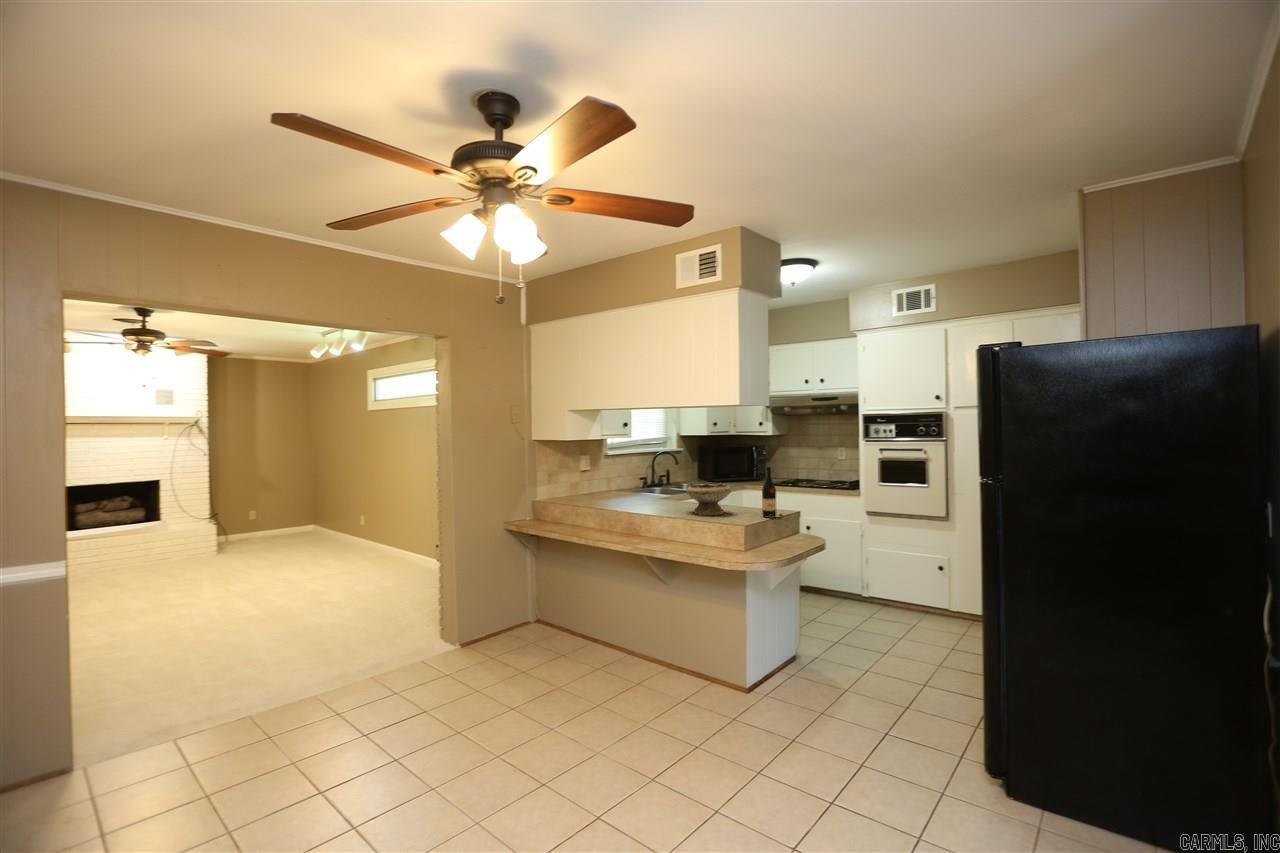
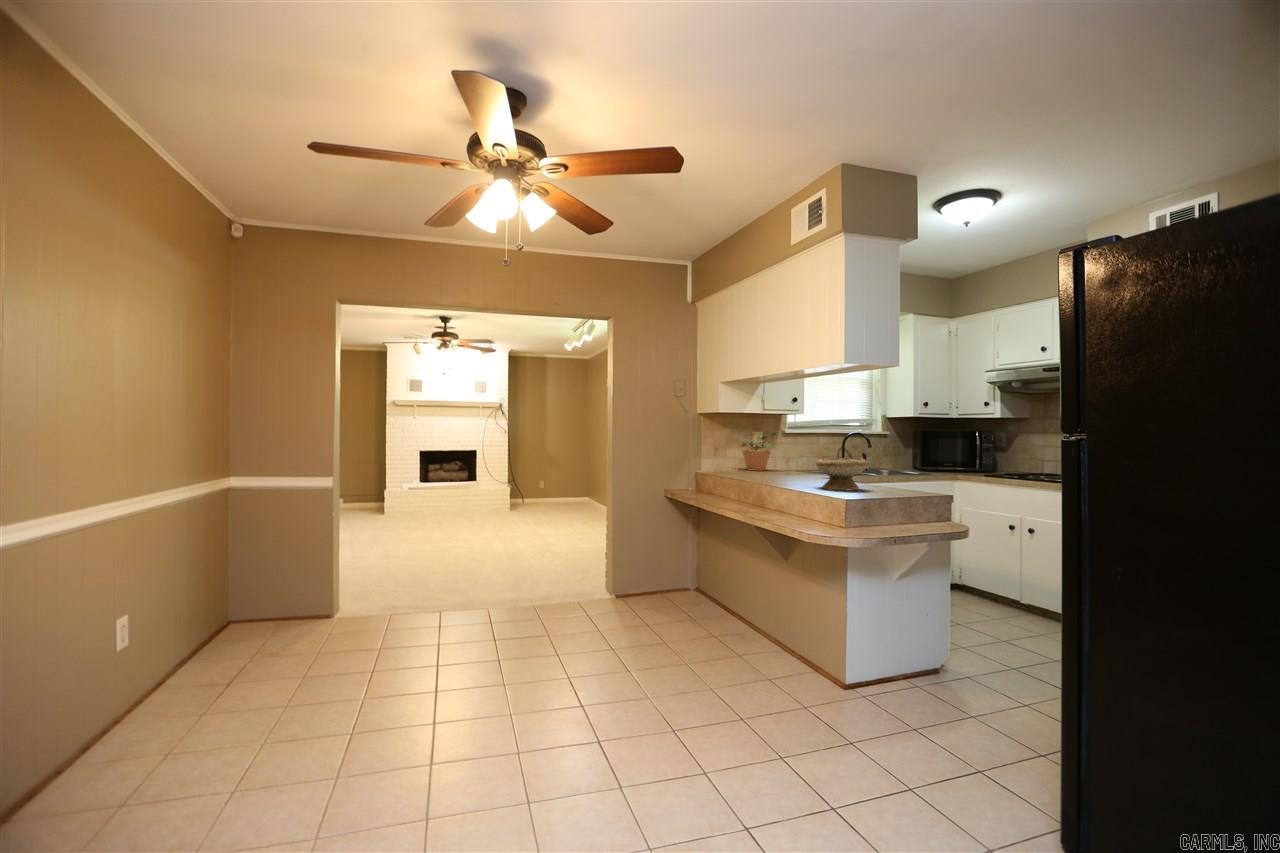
potted plant: none [569,454,612,494] -> present [741,432,777,471]
wine bottle: present [762,467,783,518] -> none [898,438,924,497]

